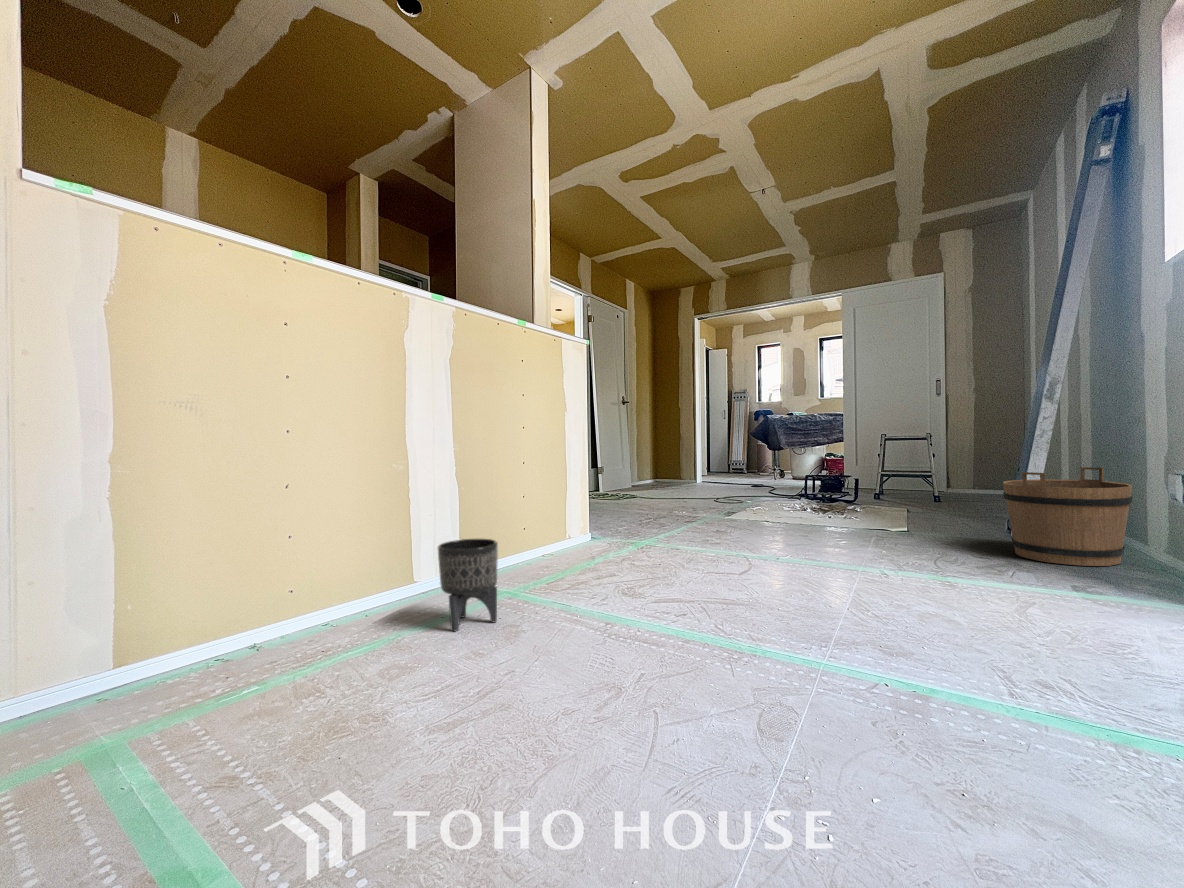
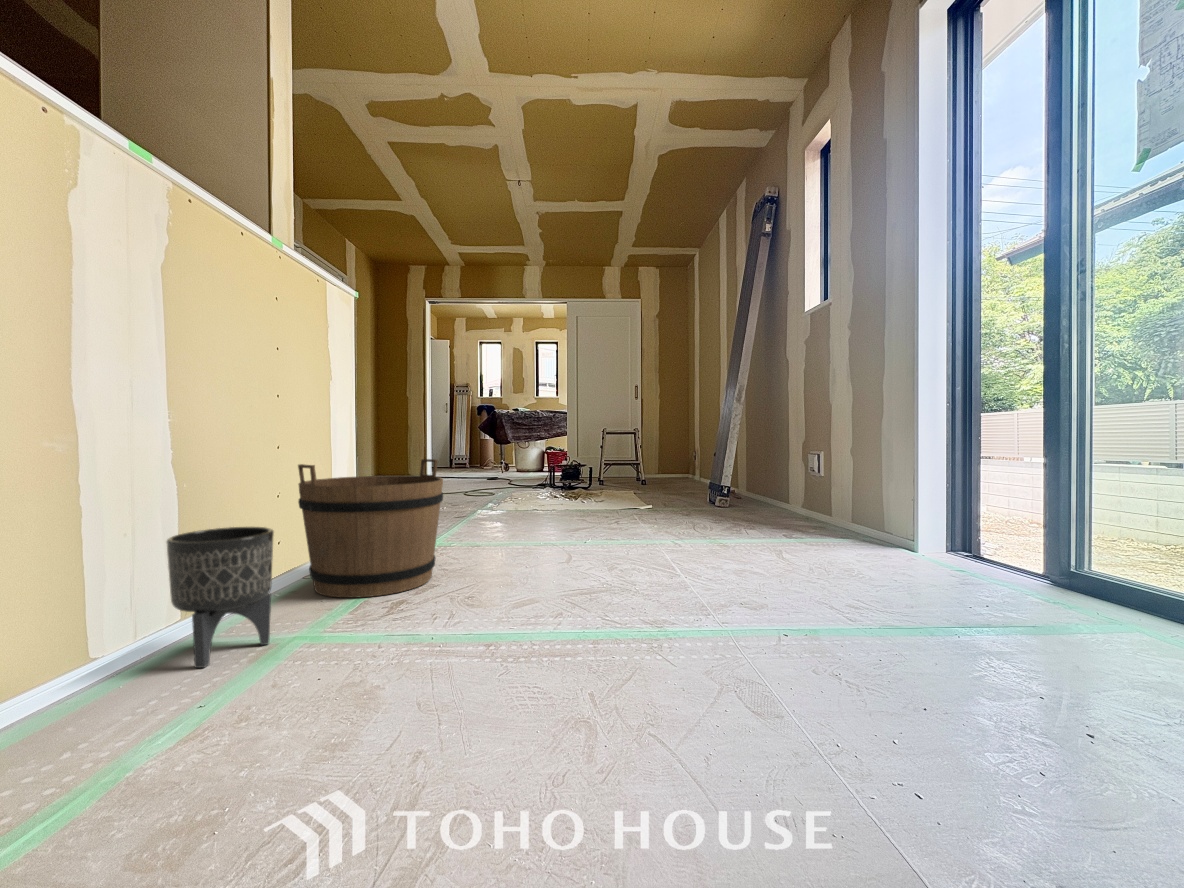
bucket: present [1003,467,1132,566] -> present [298,459,443,597]

